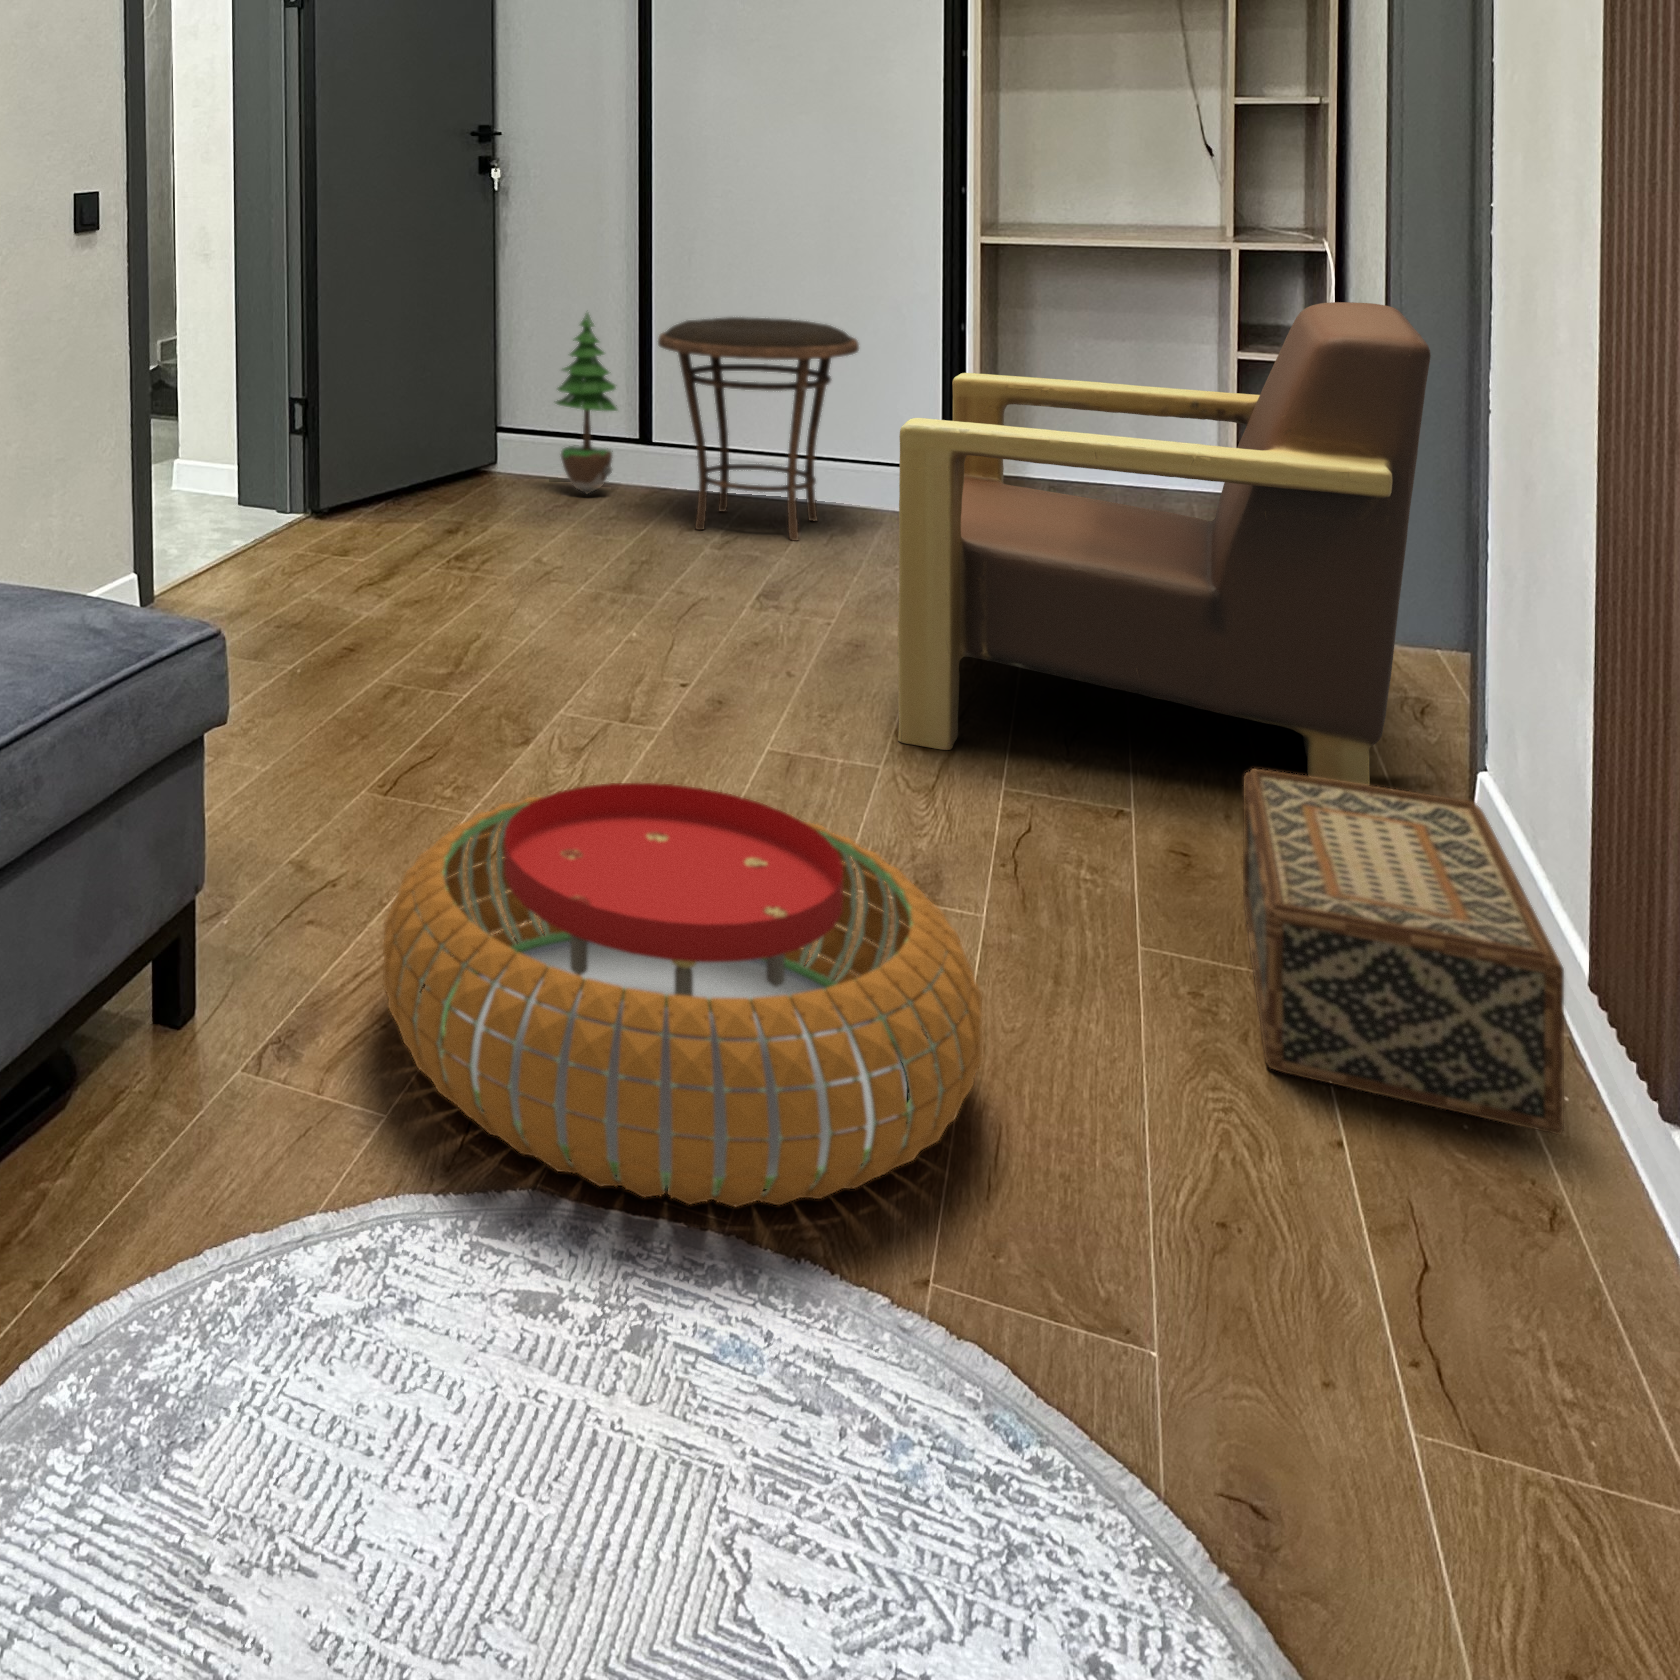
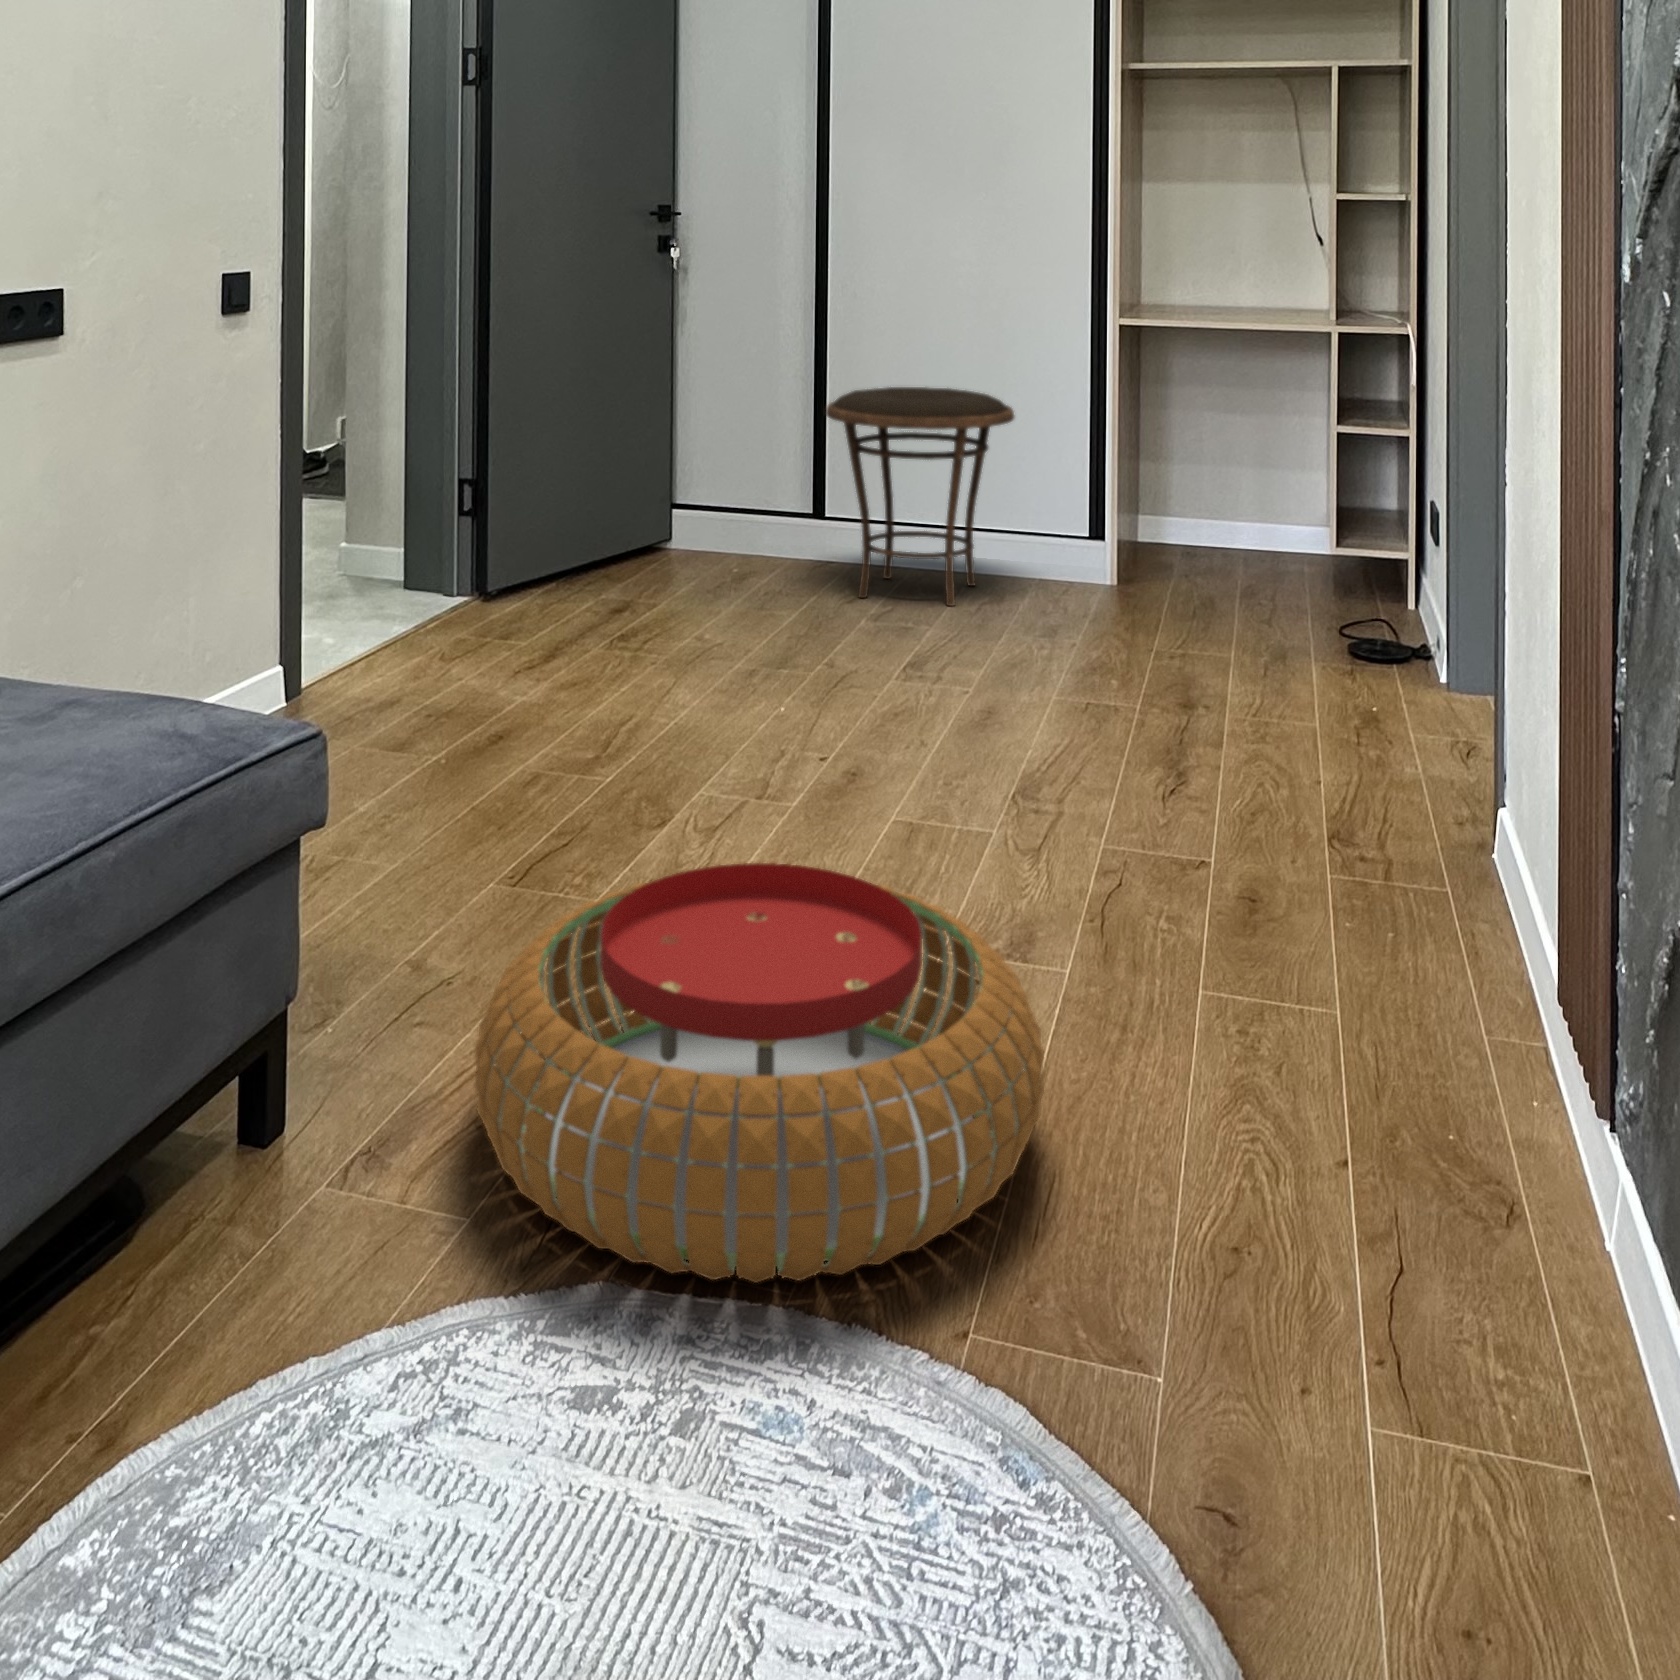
armchair: present [898,302,1431,785] -> none [1019,378,1473,842]
potted tree: present [556,313,617,494] -> none [725,379,791,565]
woven basket: present [1243,768,1564,1135] -> none [1298,817,1536,1140]

